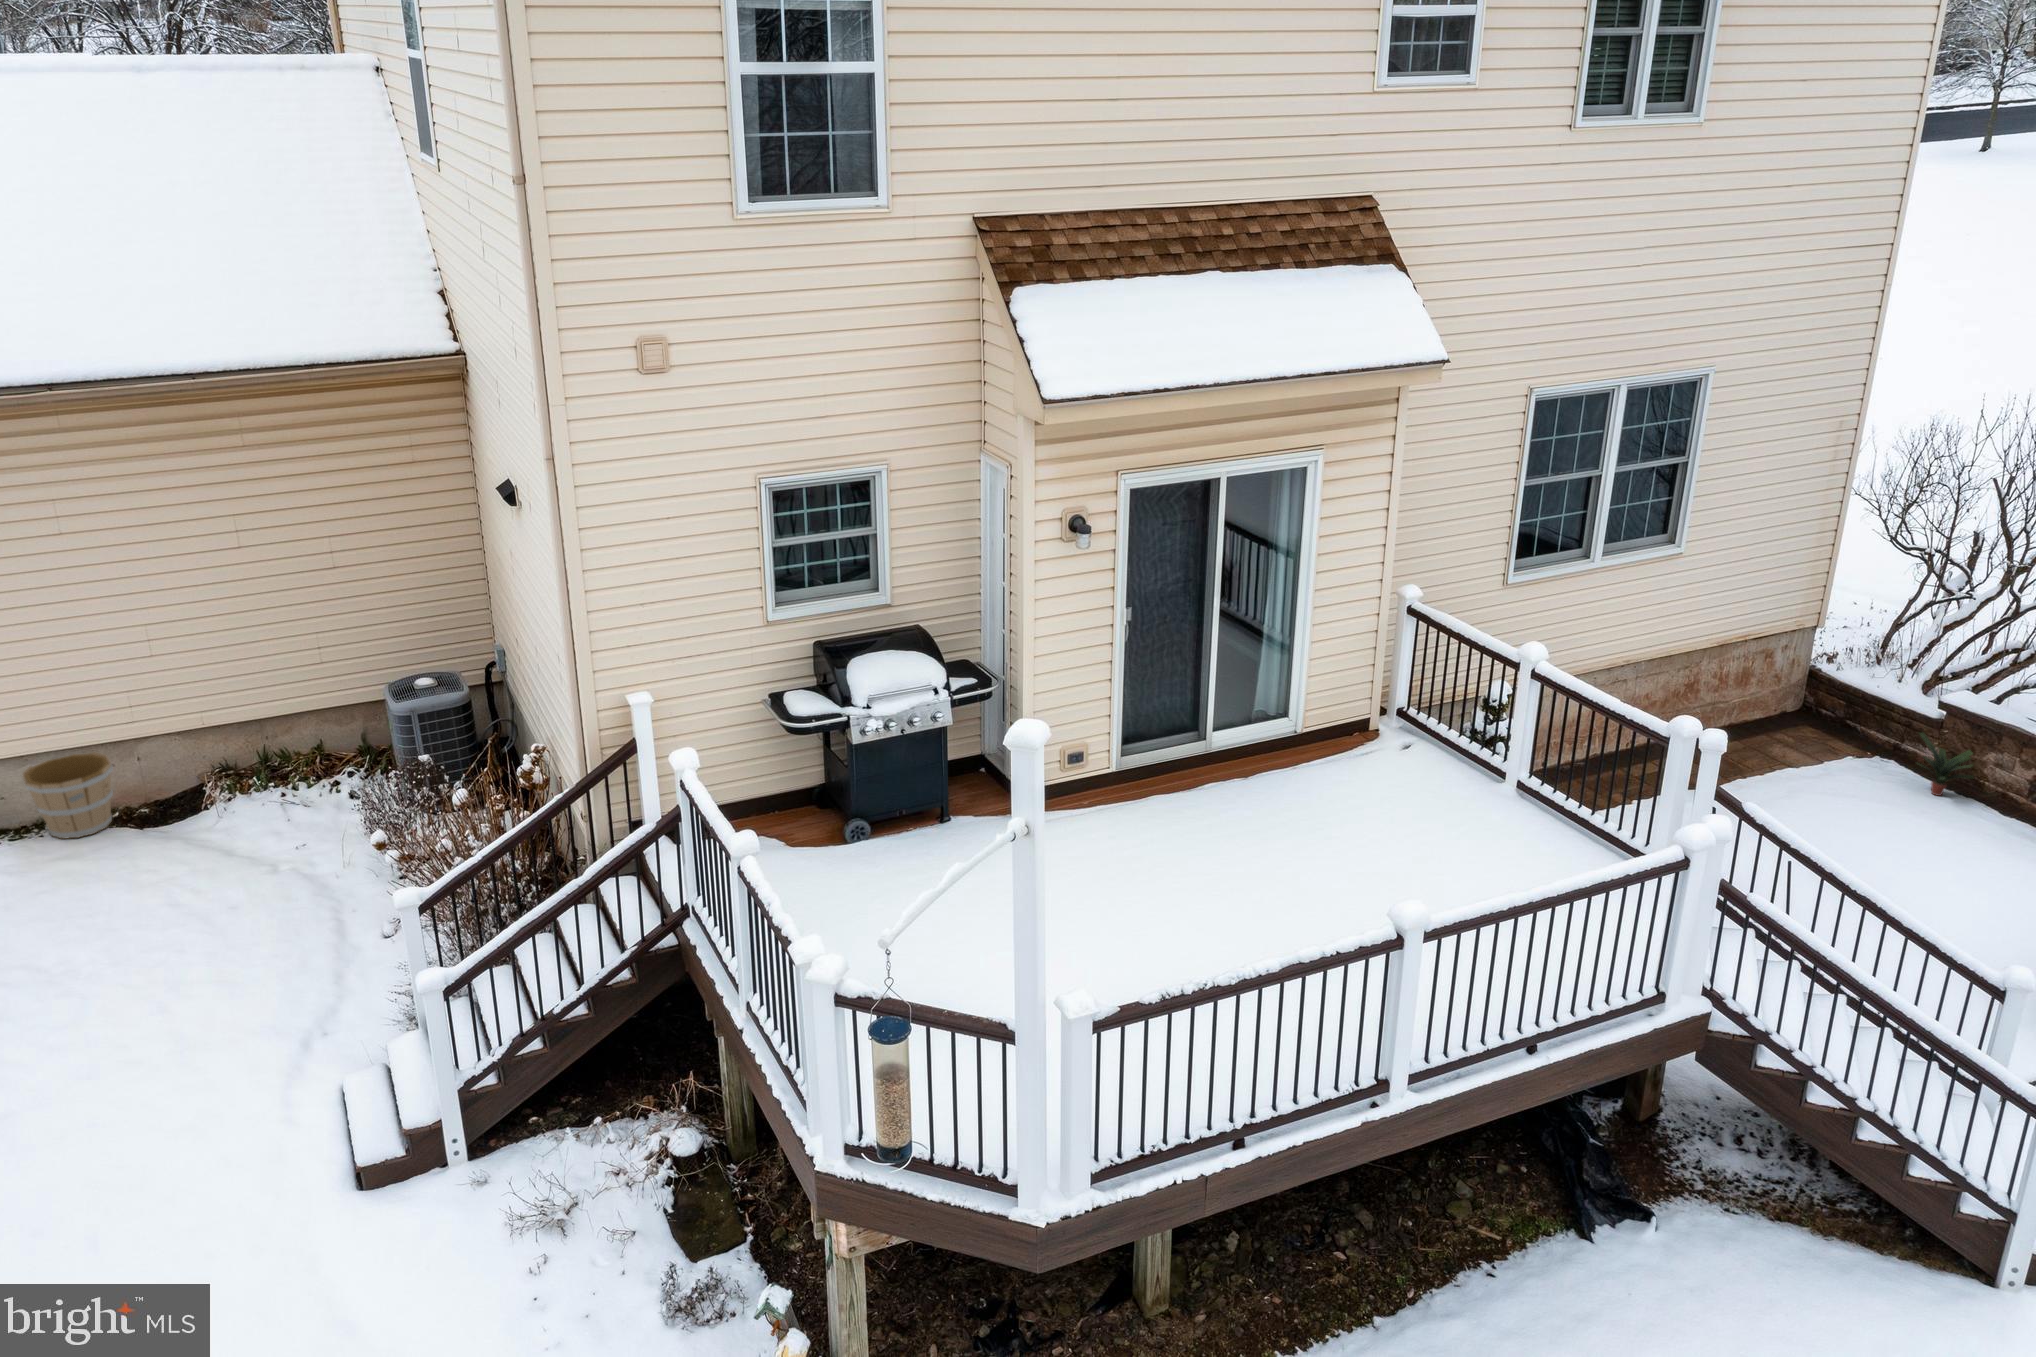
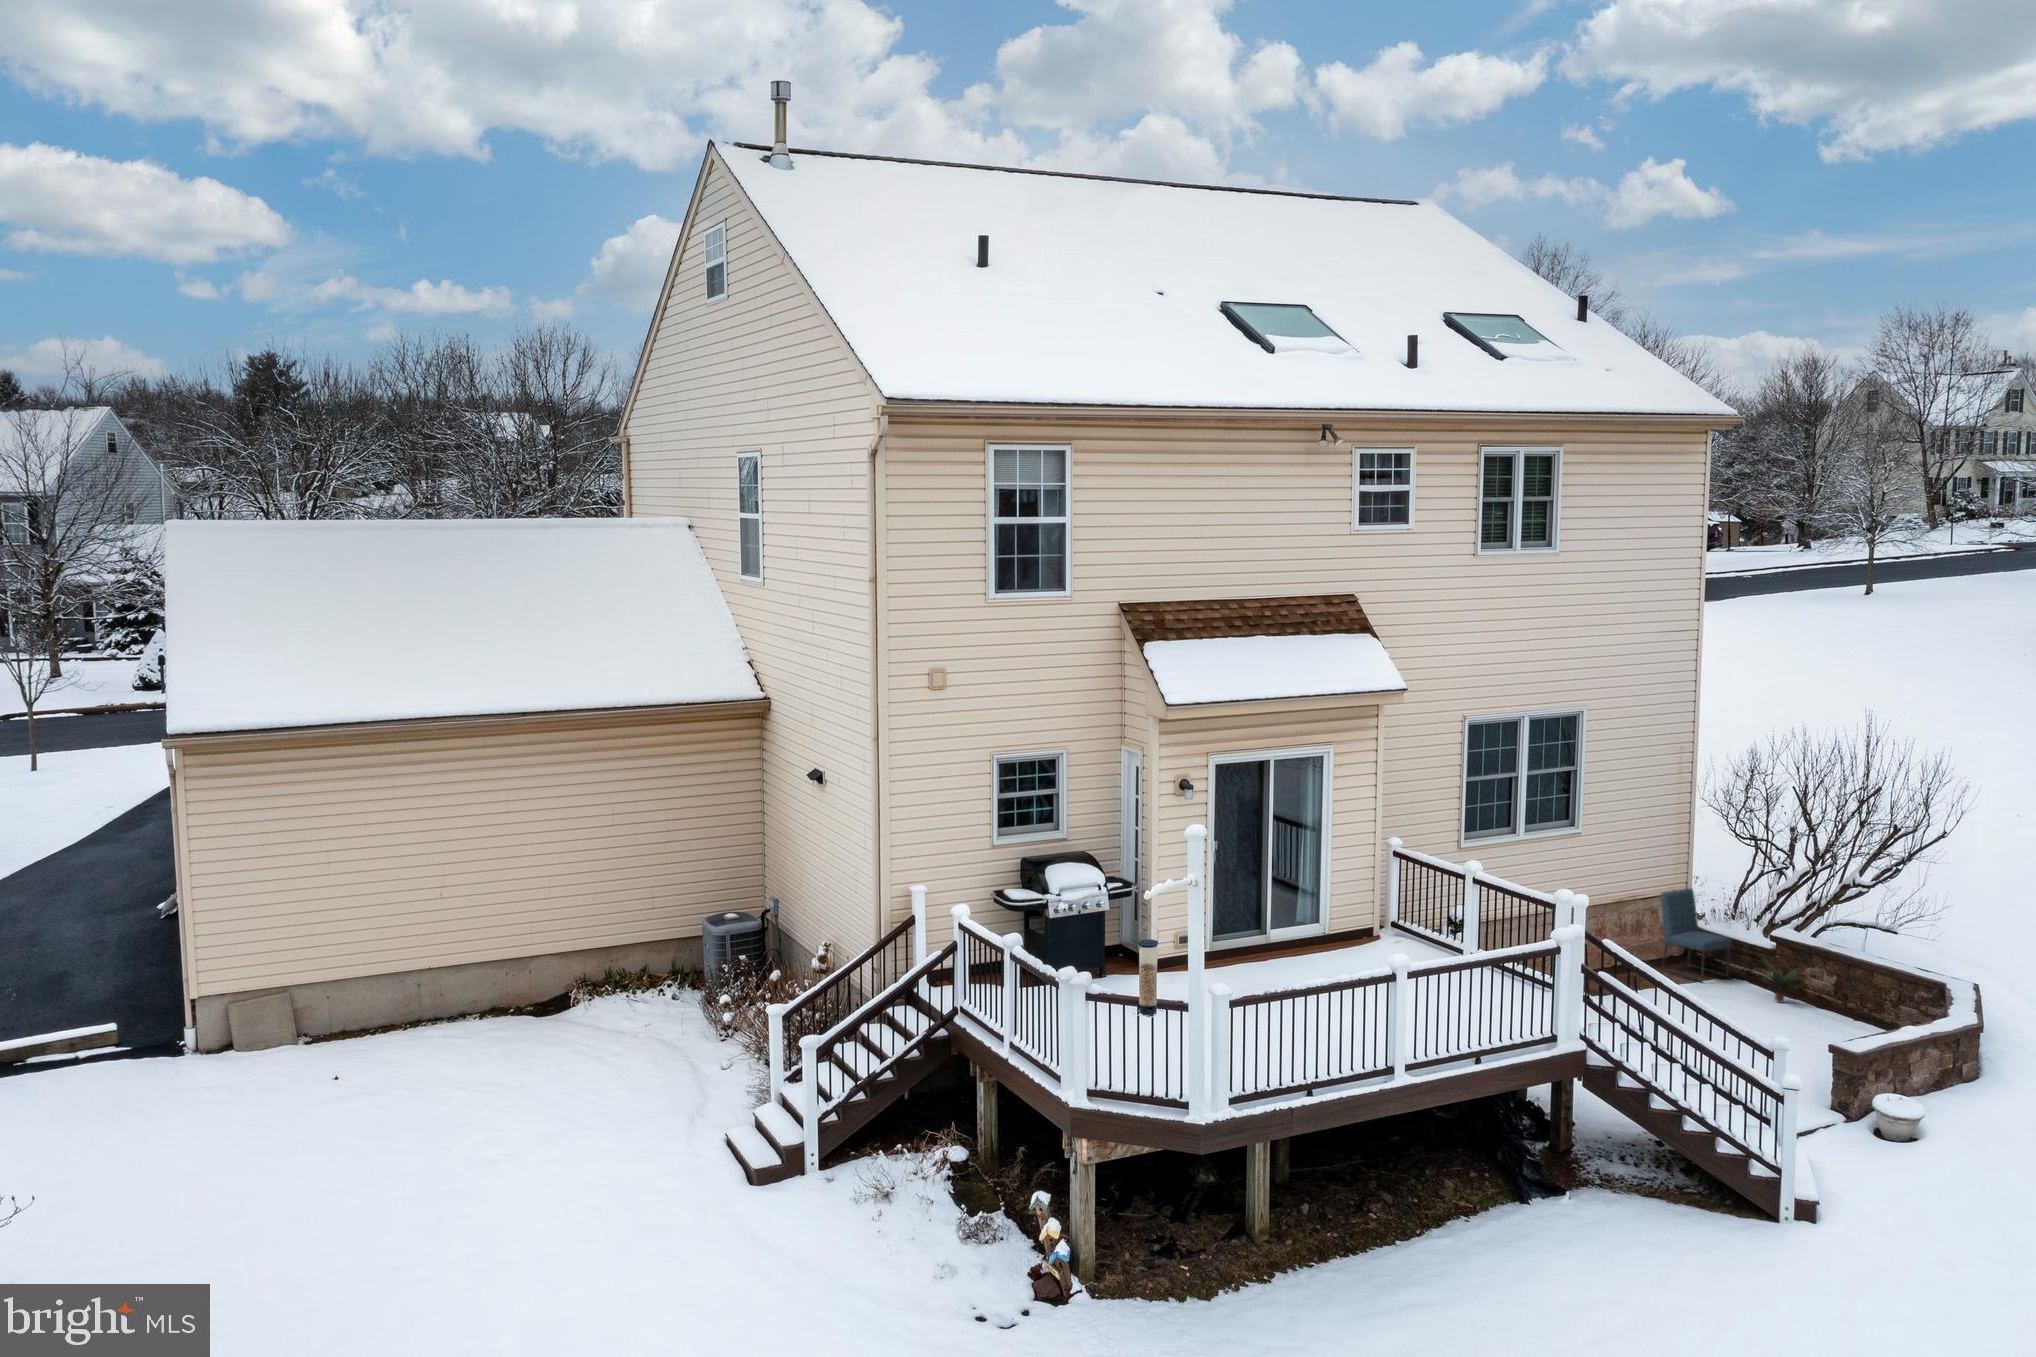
chair: none [1765,621,1875,757] -> present [1661,888,1732,982]
wooden bucket: present [22,752,113,839] -> none [465,961,521,1017]

